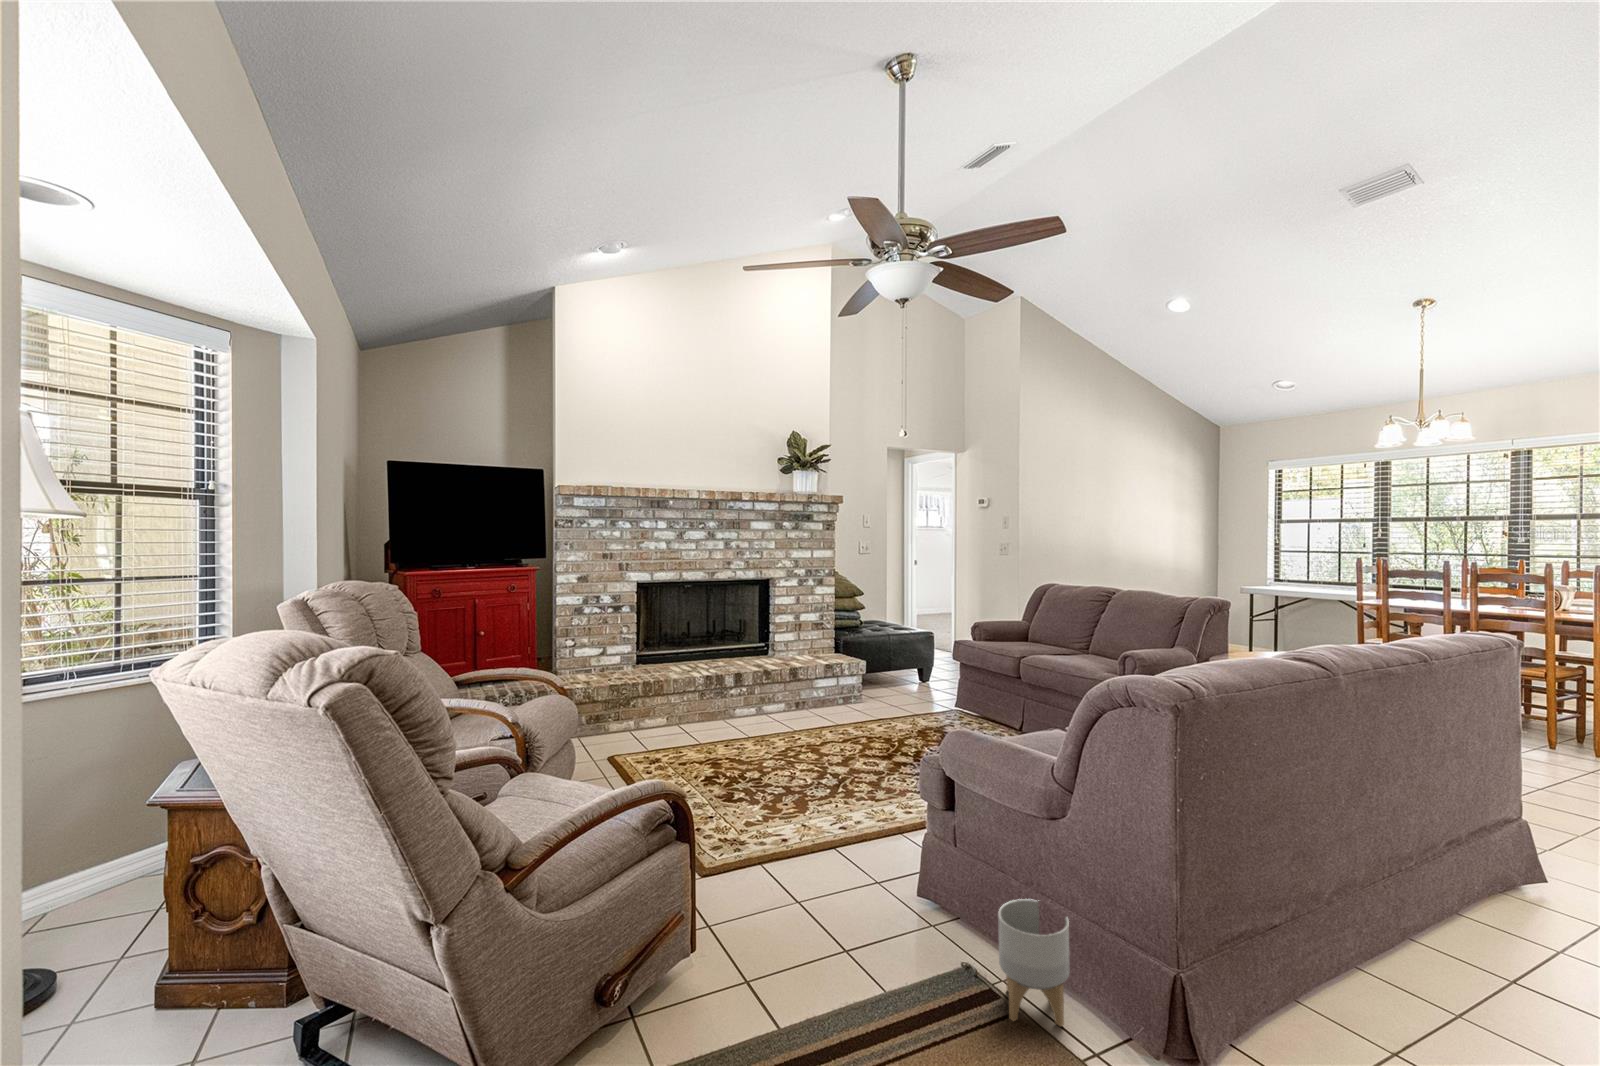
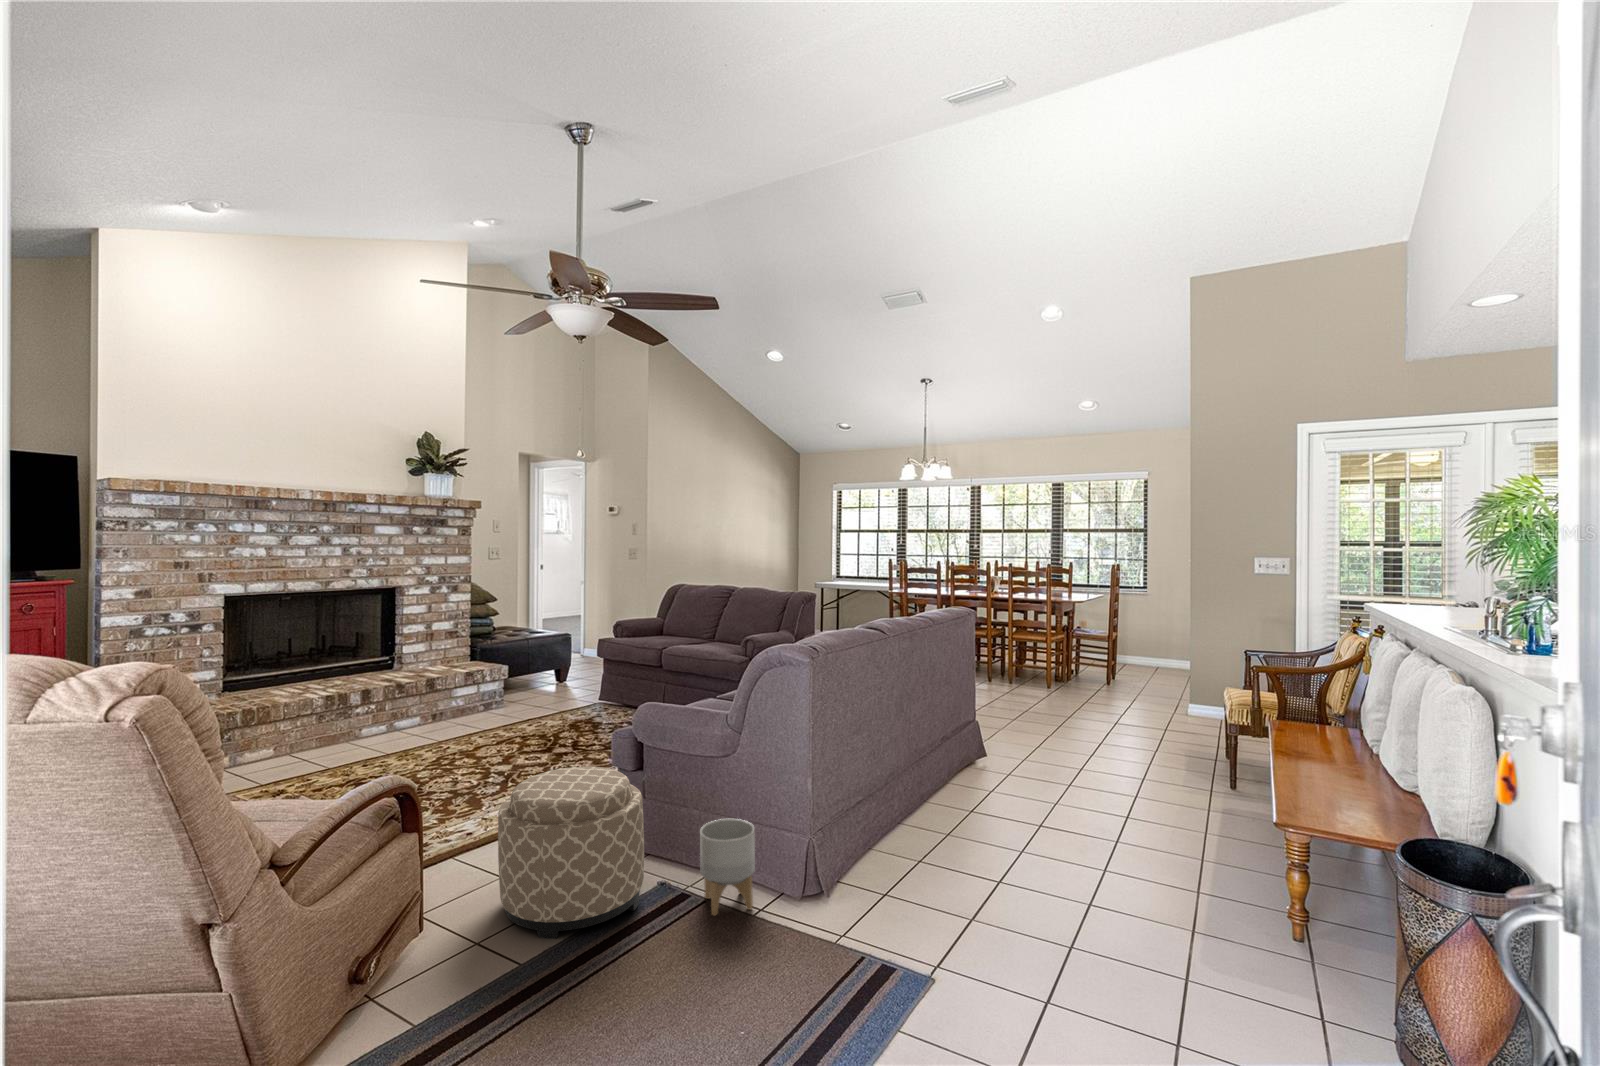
ottoman: none [780,801,936,997] -> present [498,767,644,939]

